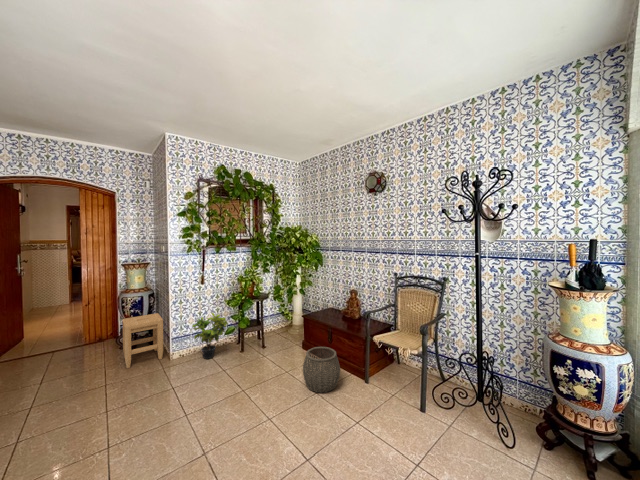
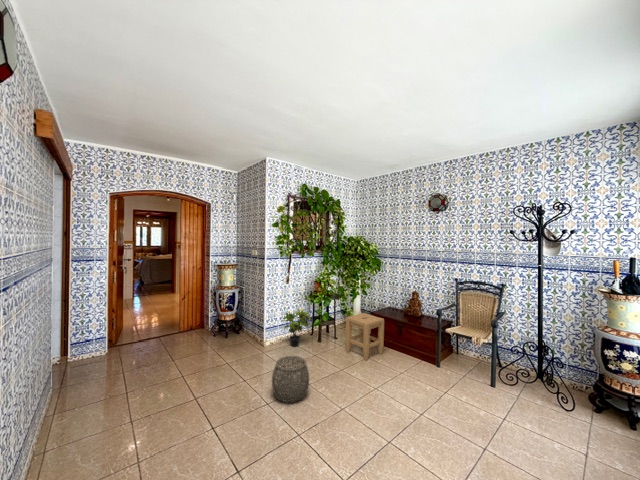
stool: present [122,313,163,368] -> present [346,313,384,360]
woven basket: present [303,347,340,393] -> present [272,356,309,403]

